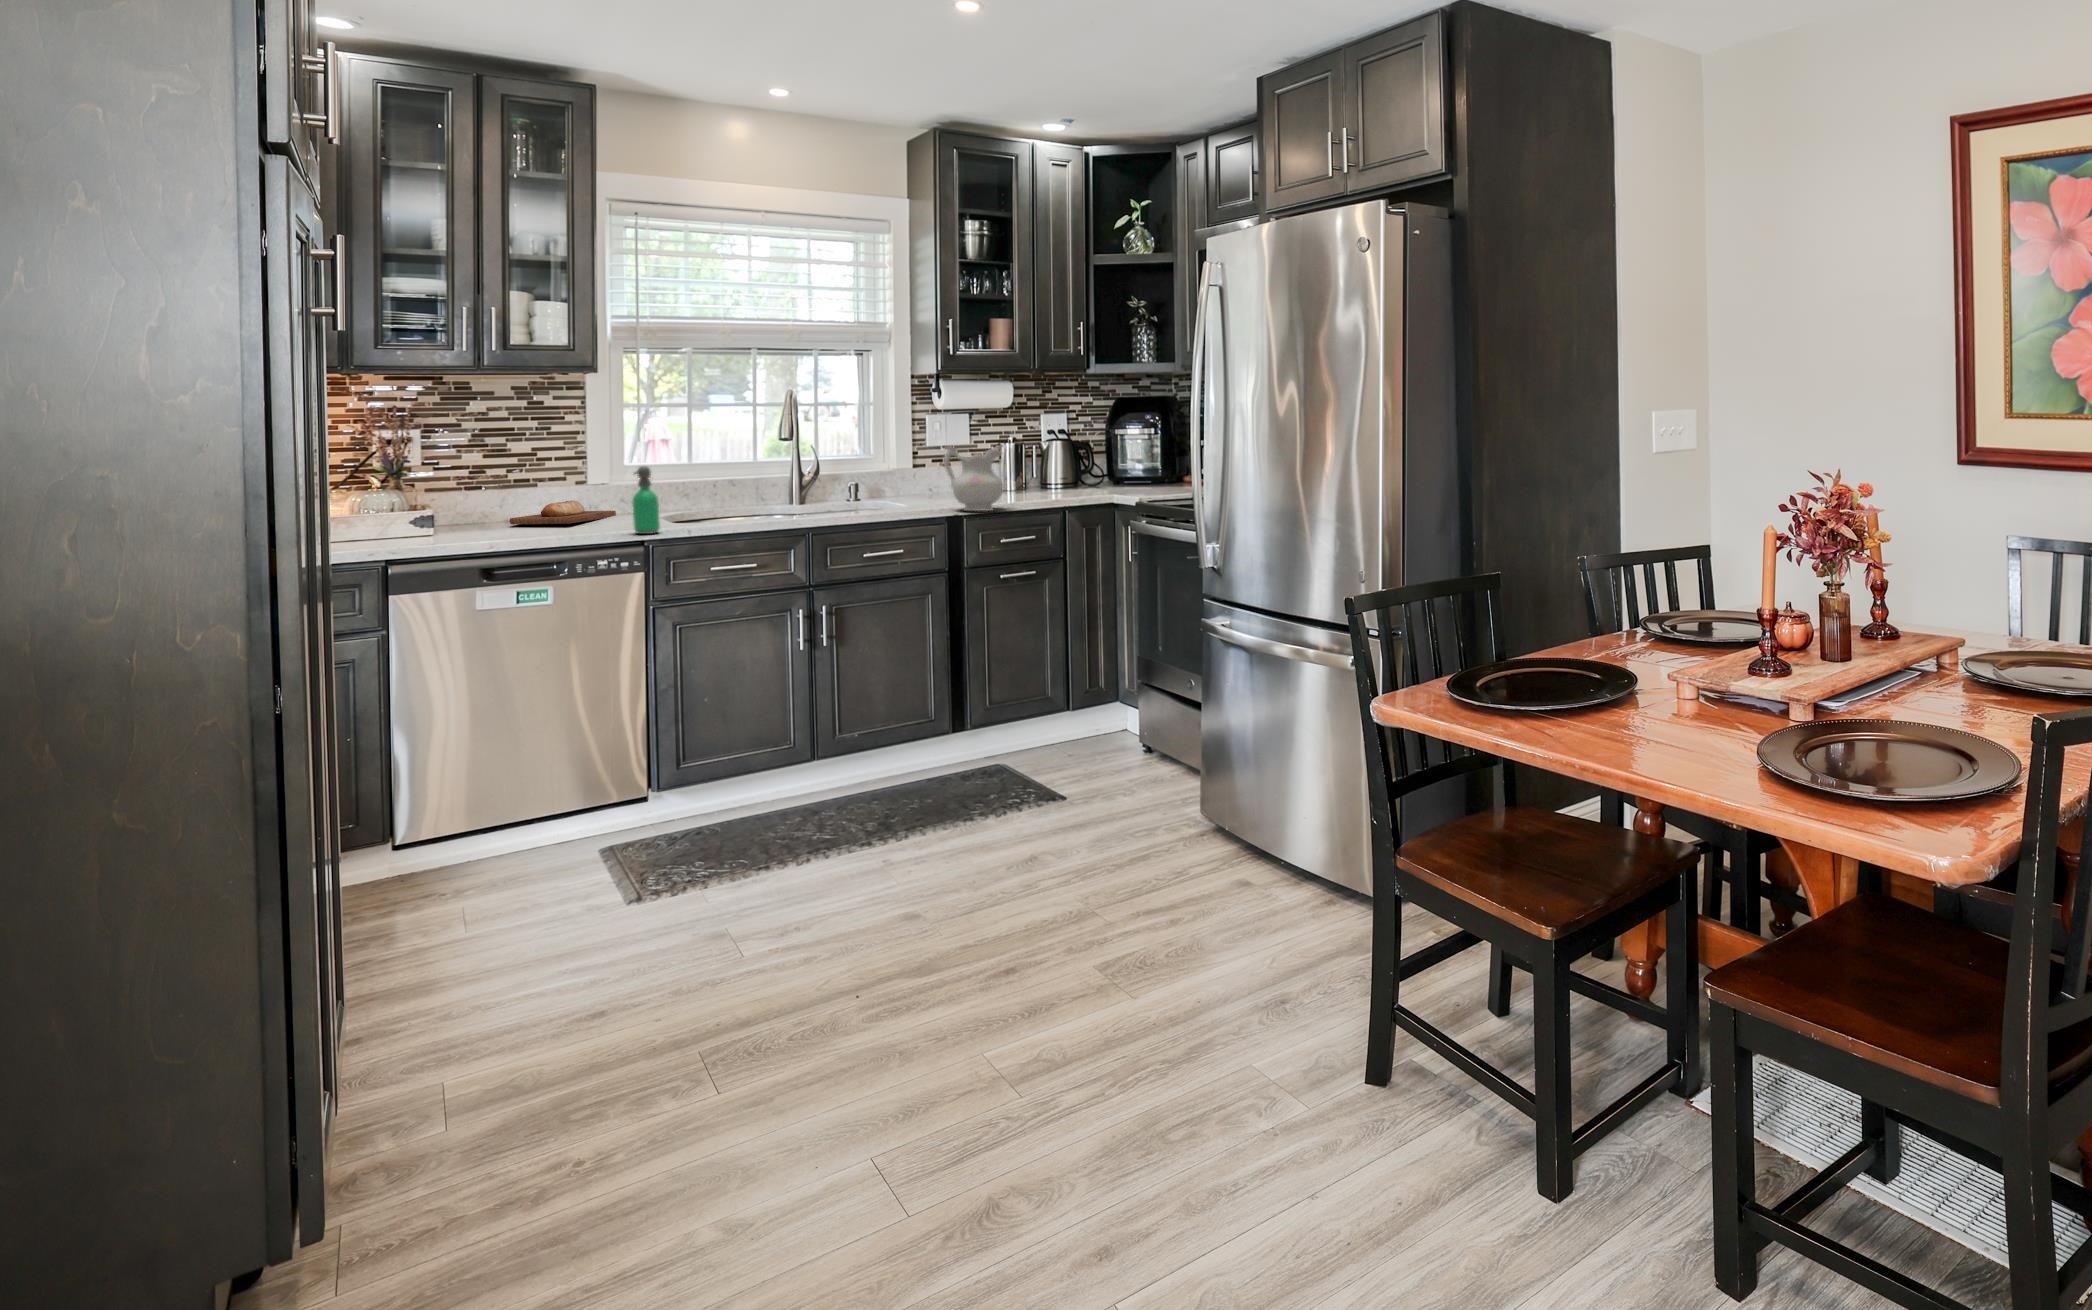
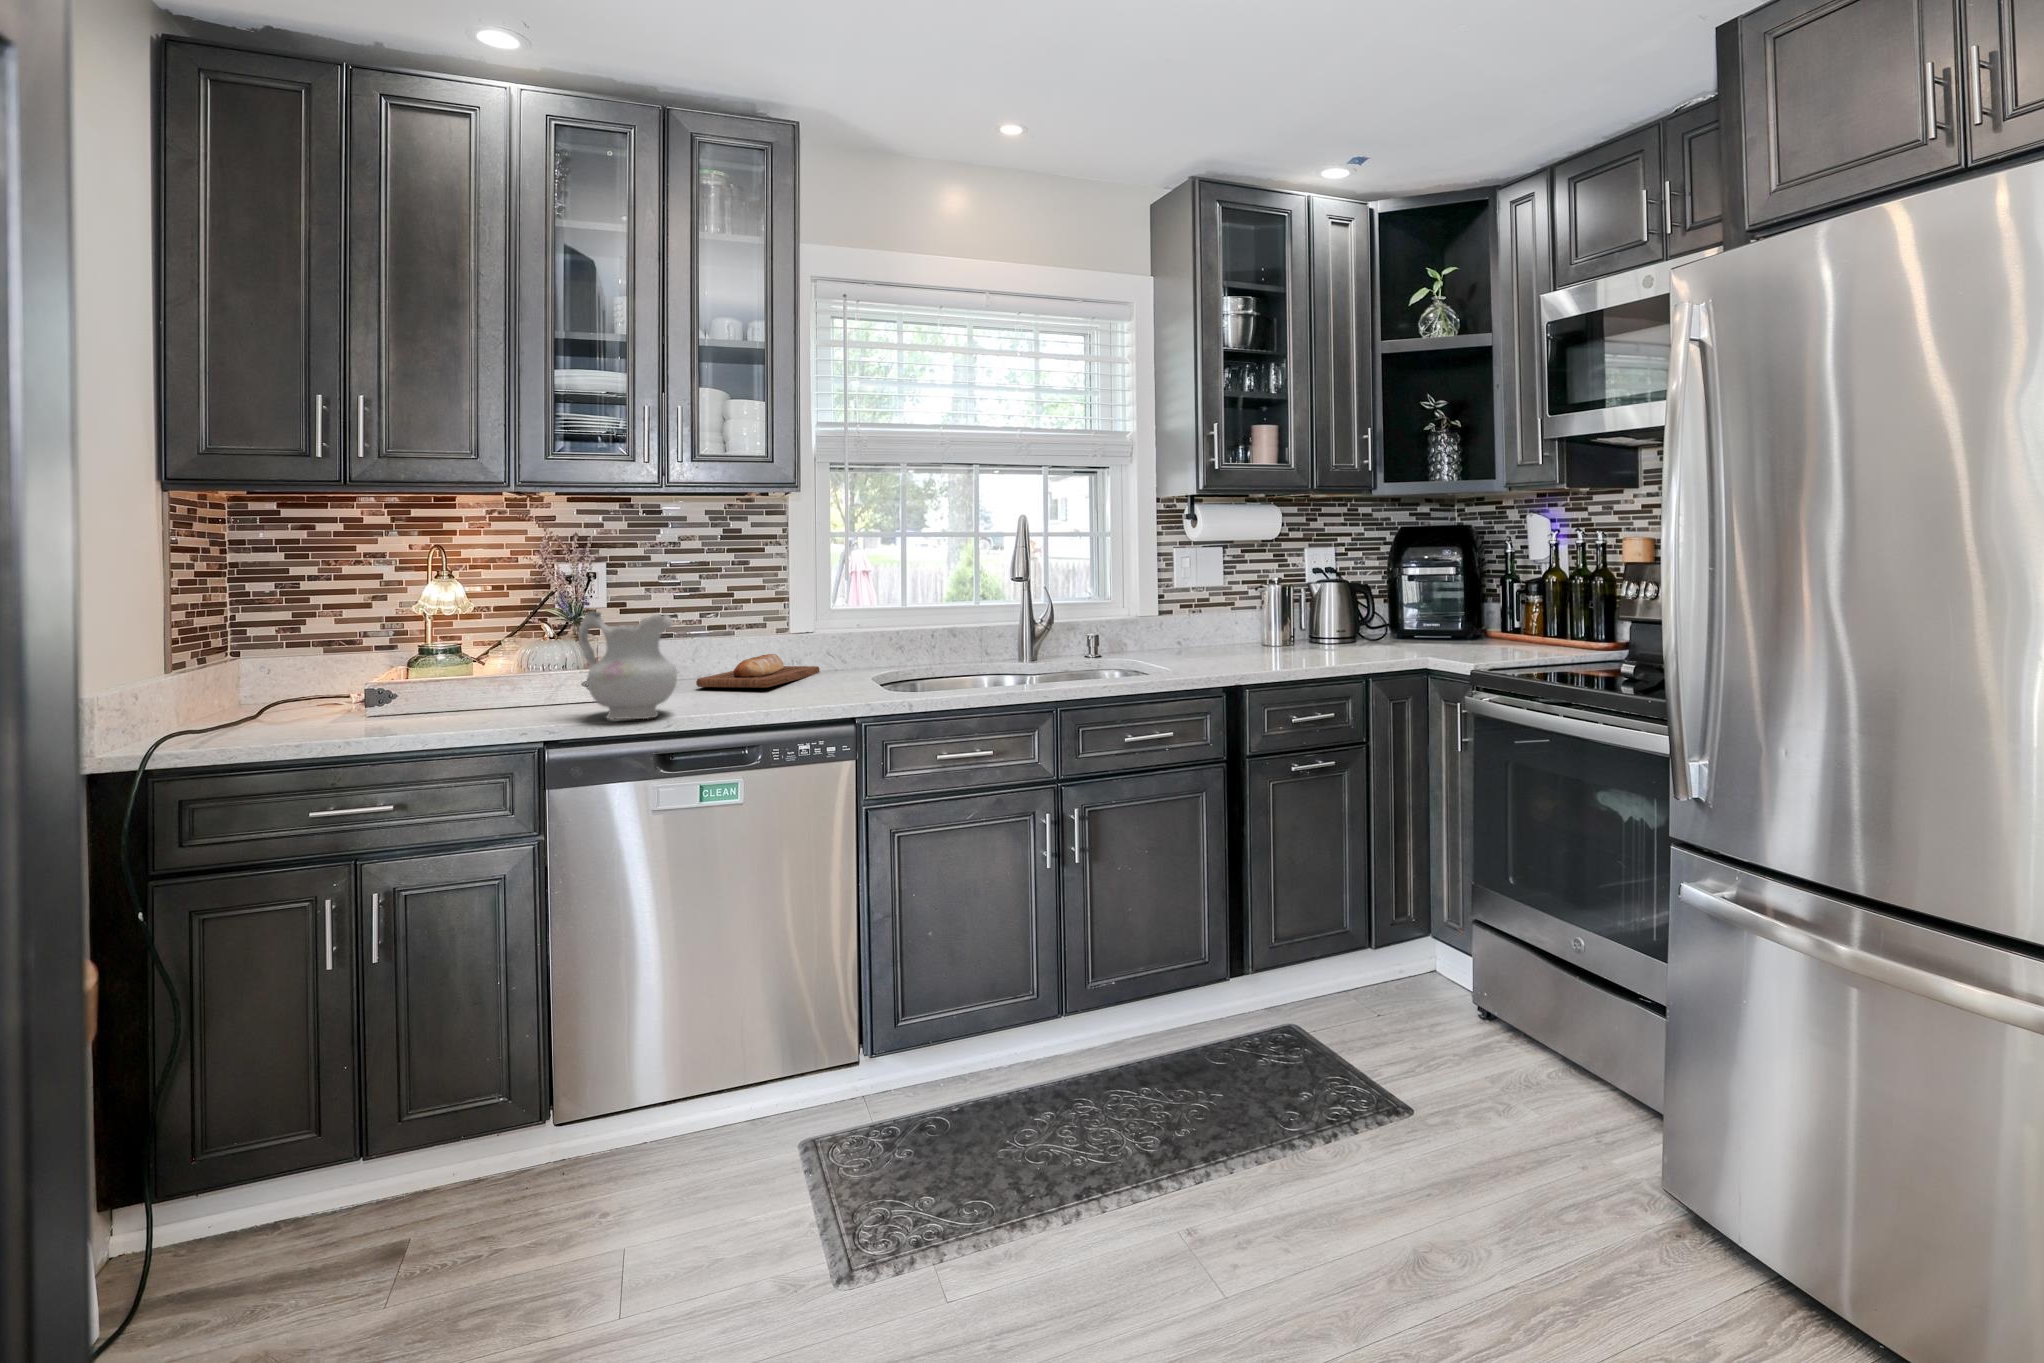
ceramic pitcher: present [944,447,1003,511] -> present [579,612,677,719]
soap dispenser: present [633,466,660,534] -> none [847,617,879,707]

